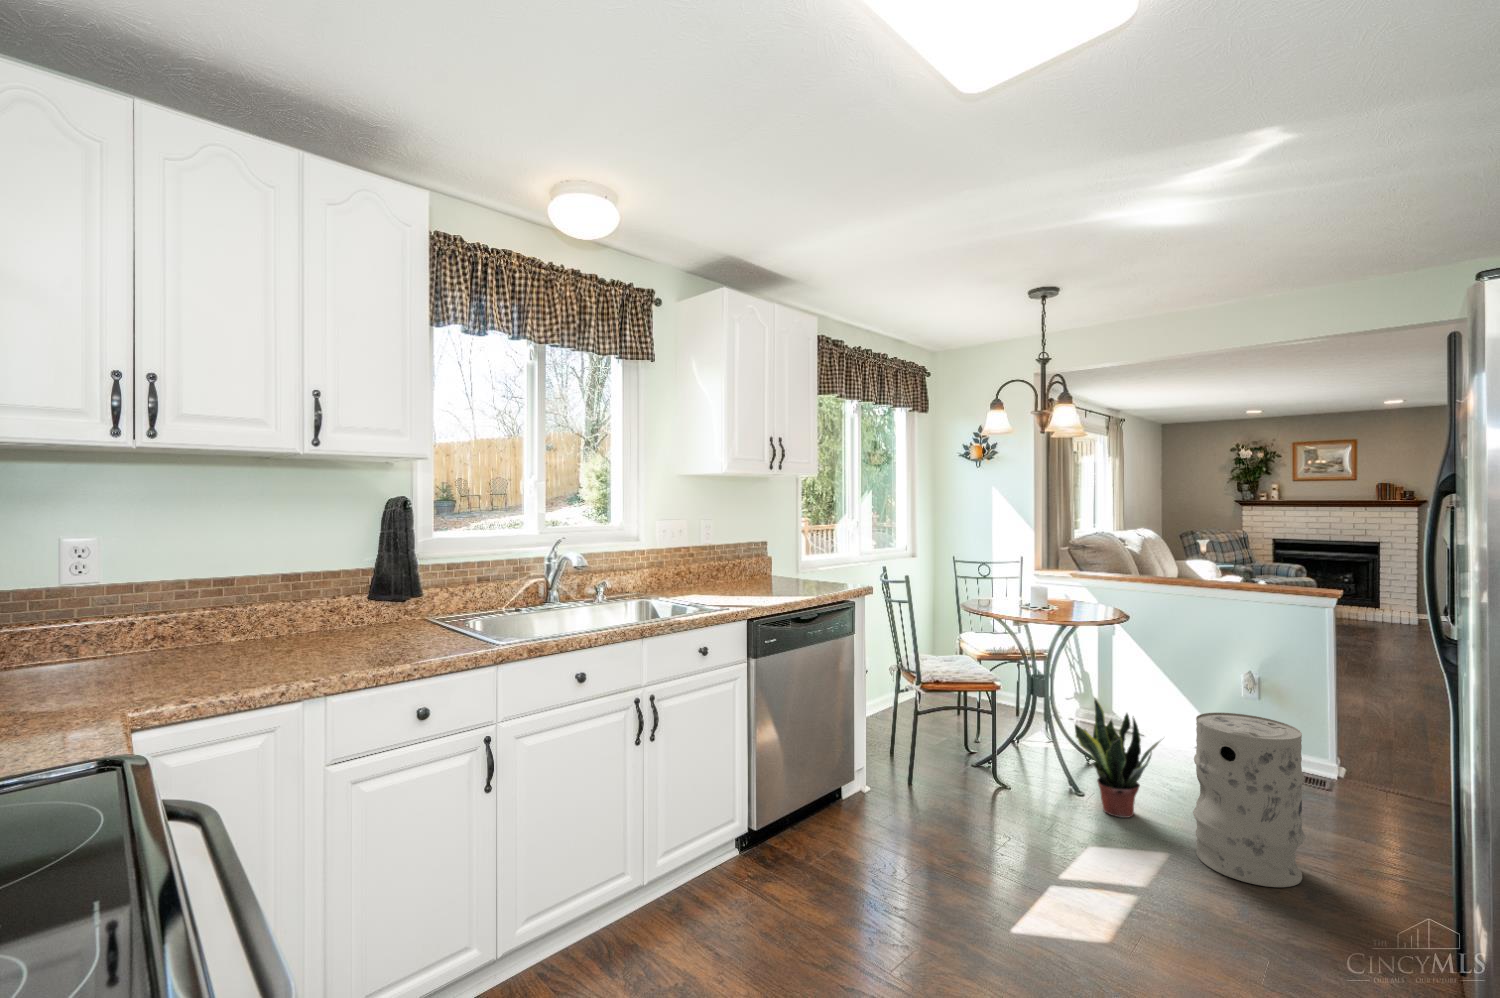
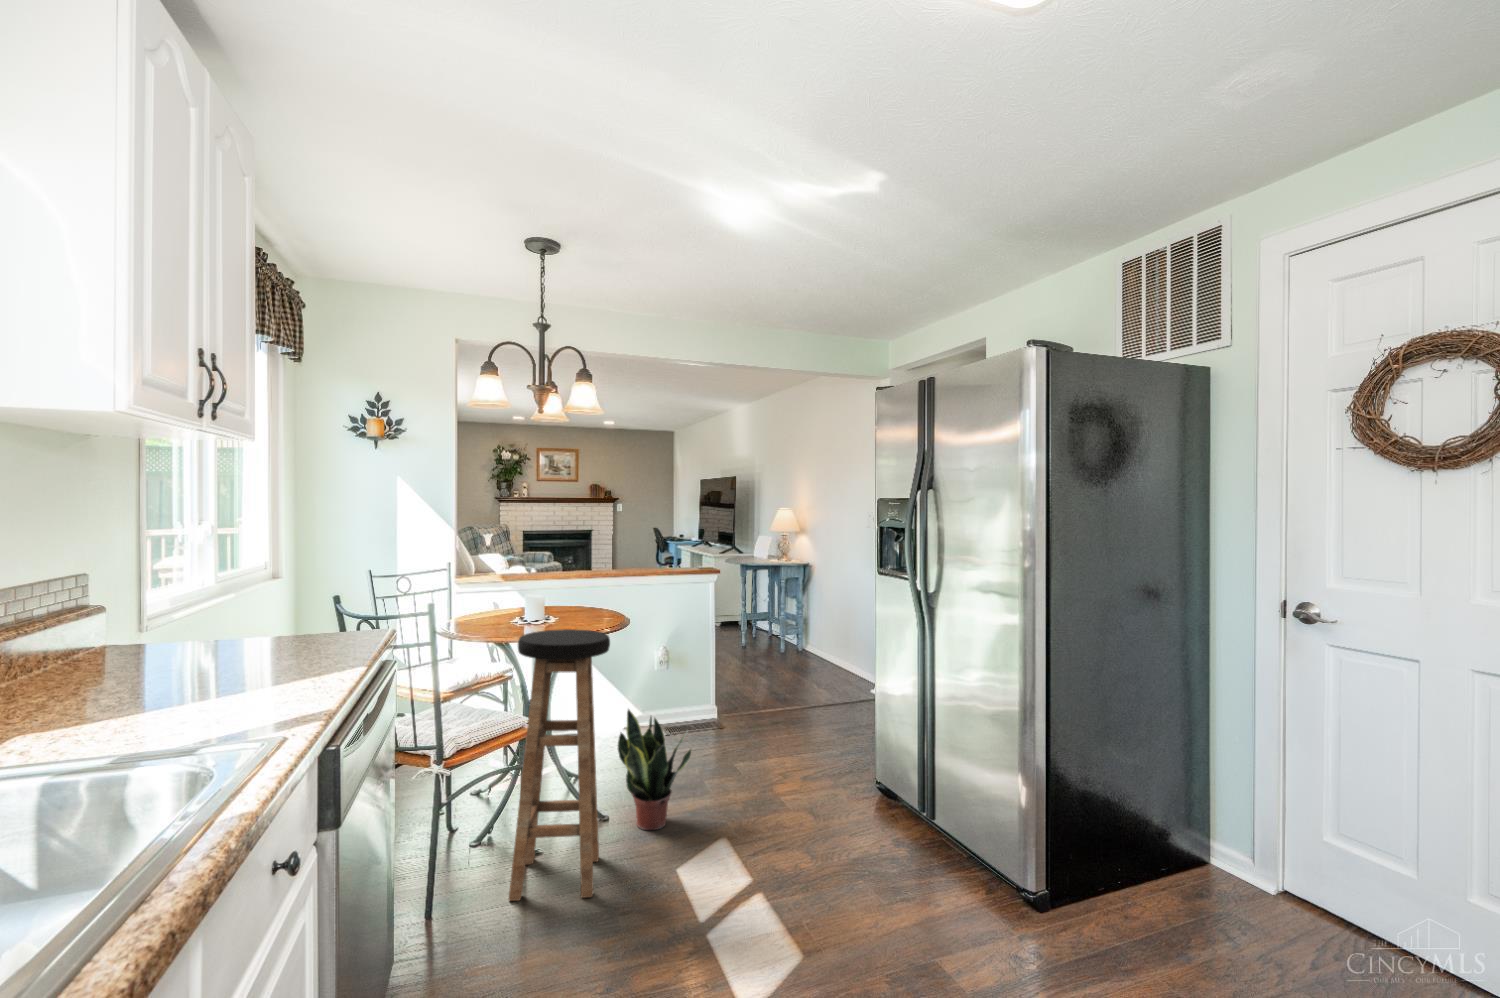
bar stool: none [956,613,1045,826] -> present [509,629,610,901]
trash can: present [1193,713,1306,887] -> none [735,689,817,844]

